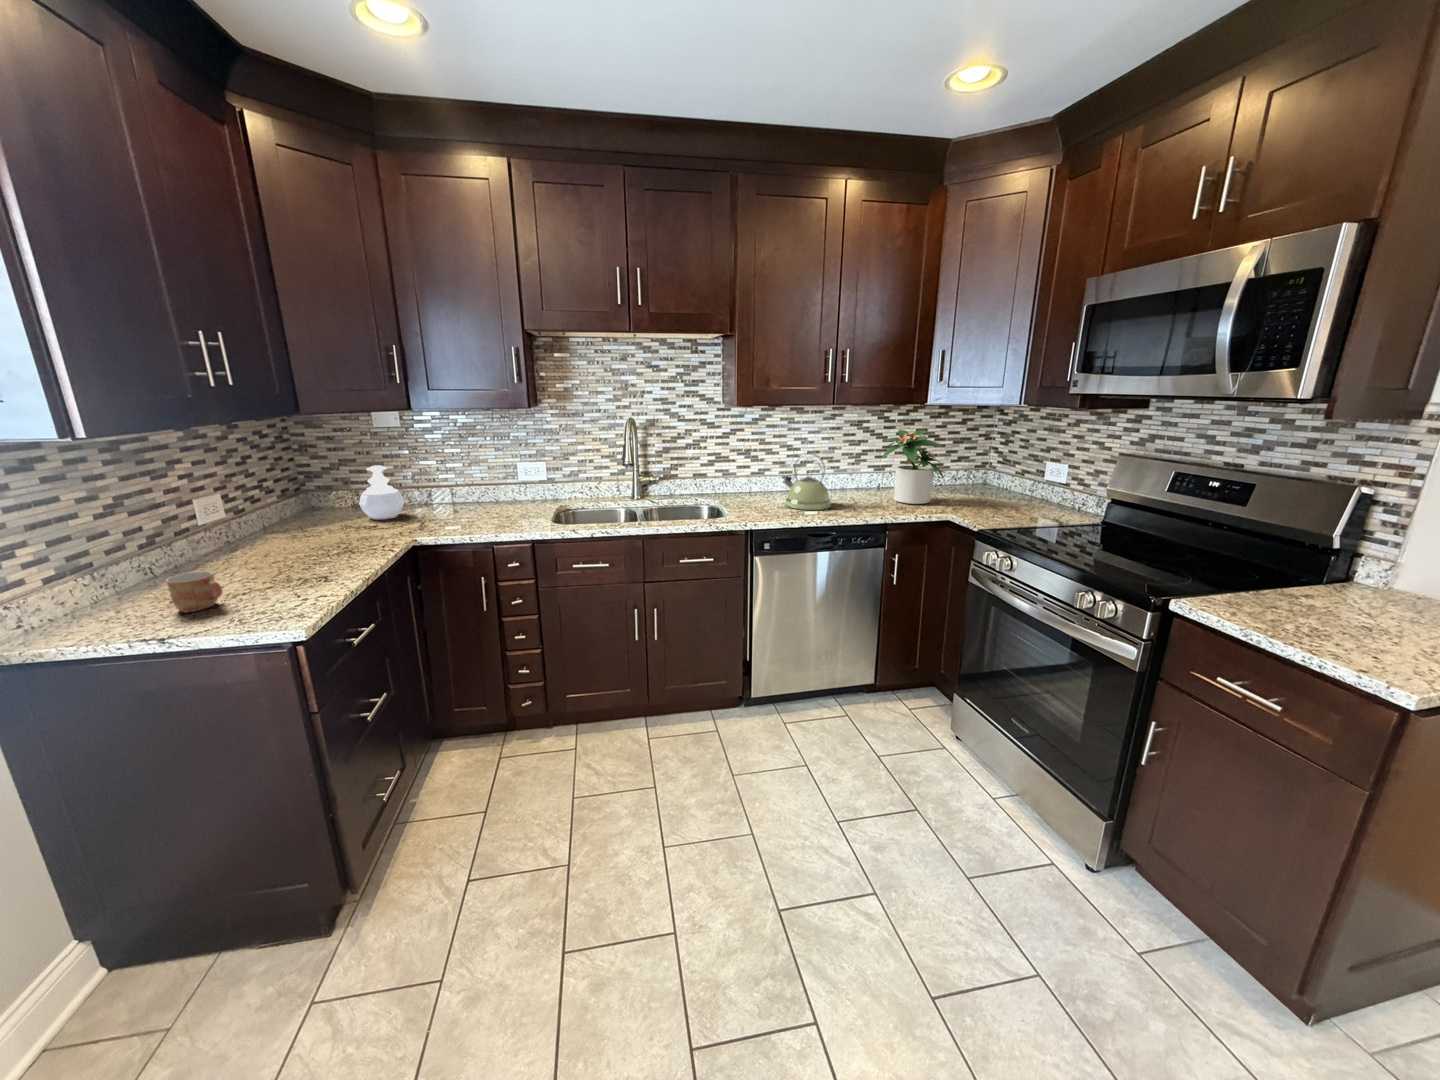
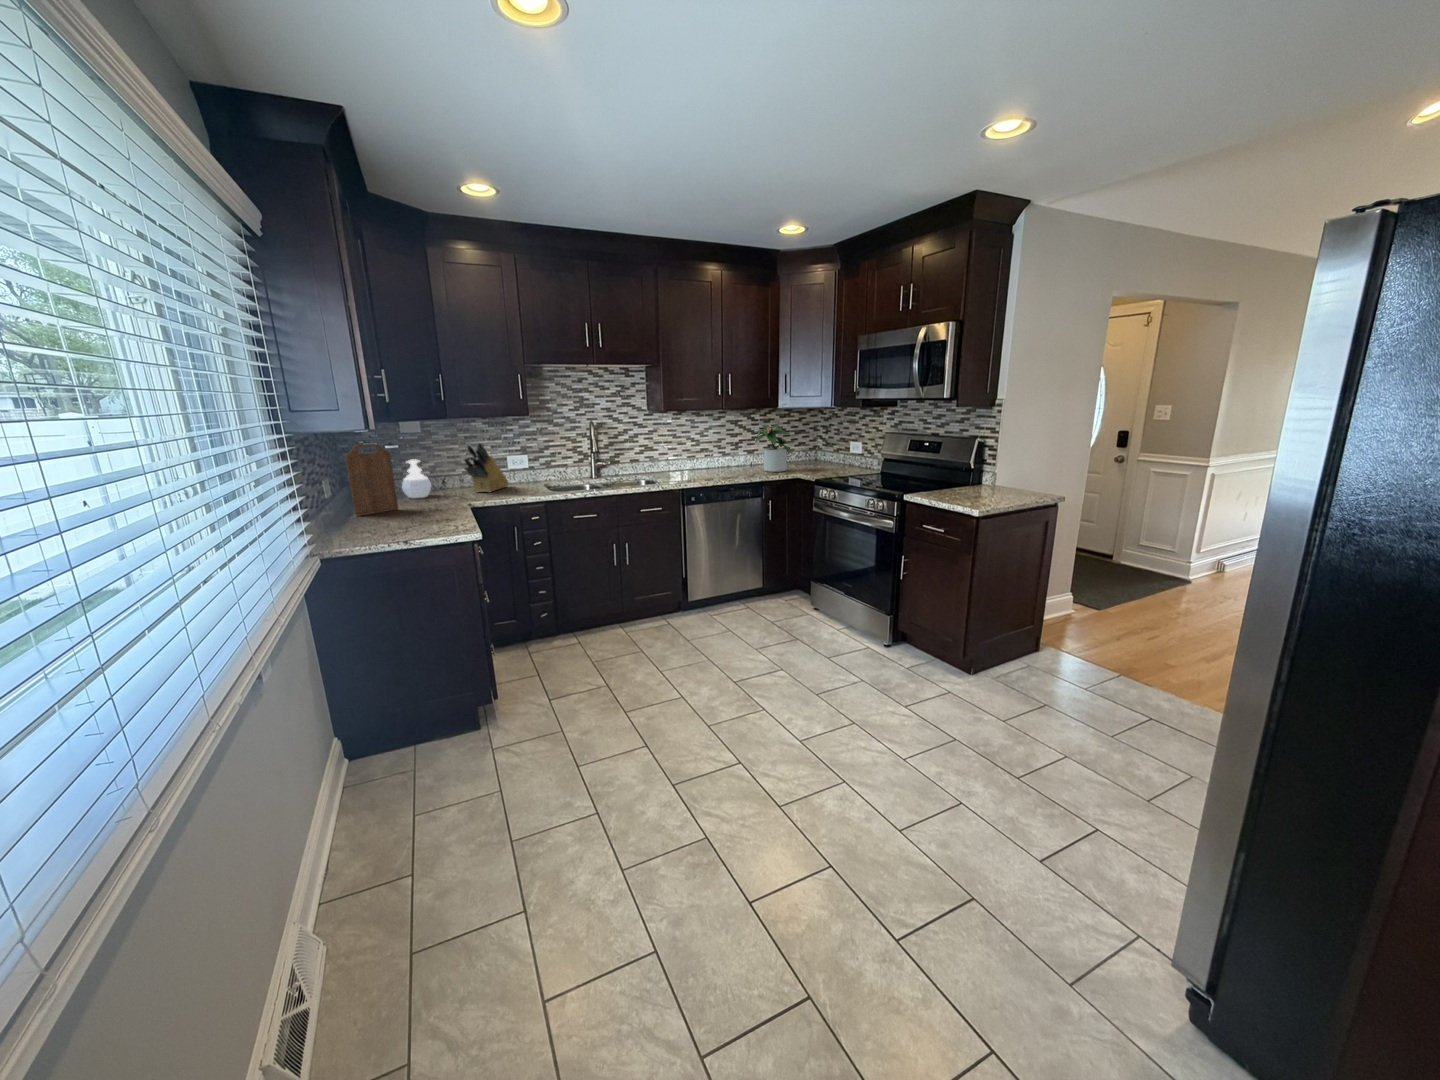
knife block: none [437,445,517,516] -> present [463,443,508,492]
cutting board: none [225,447,317,552] -> present [345,443,398,516]
kettle: present [782,453,831,510] -> none [692,441,727,478]
mug: present [166,571,223,612] -> none [374,512,407,535]

